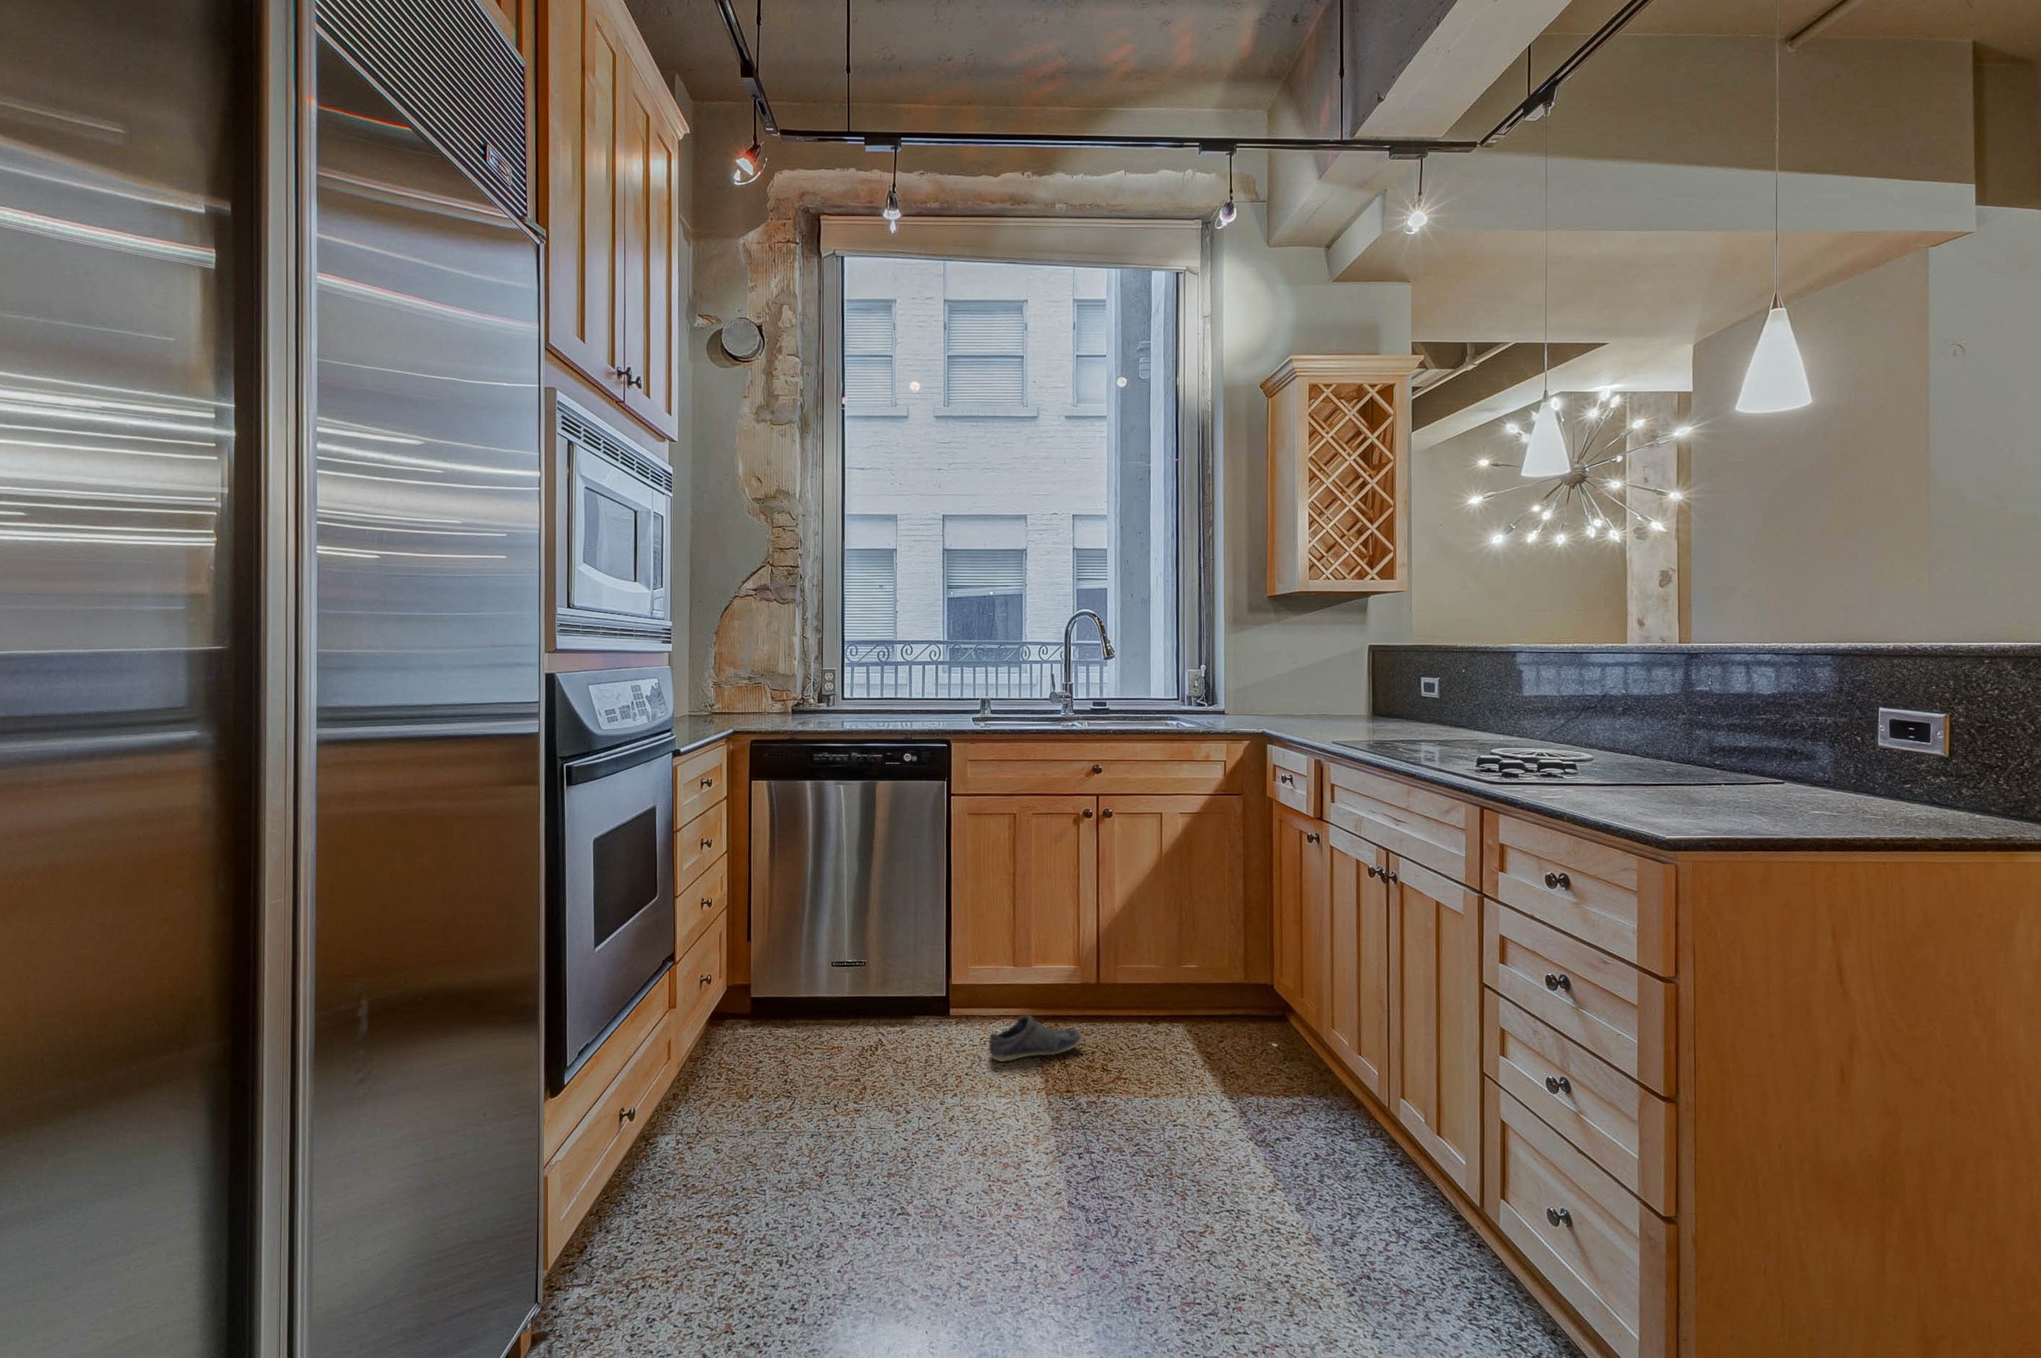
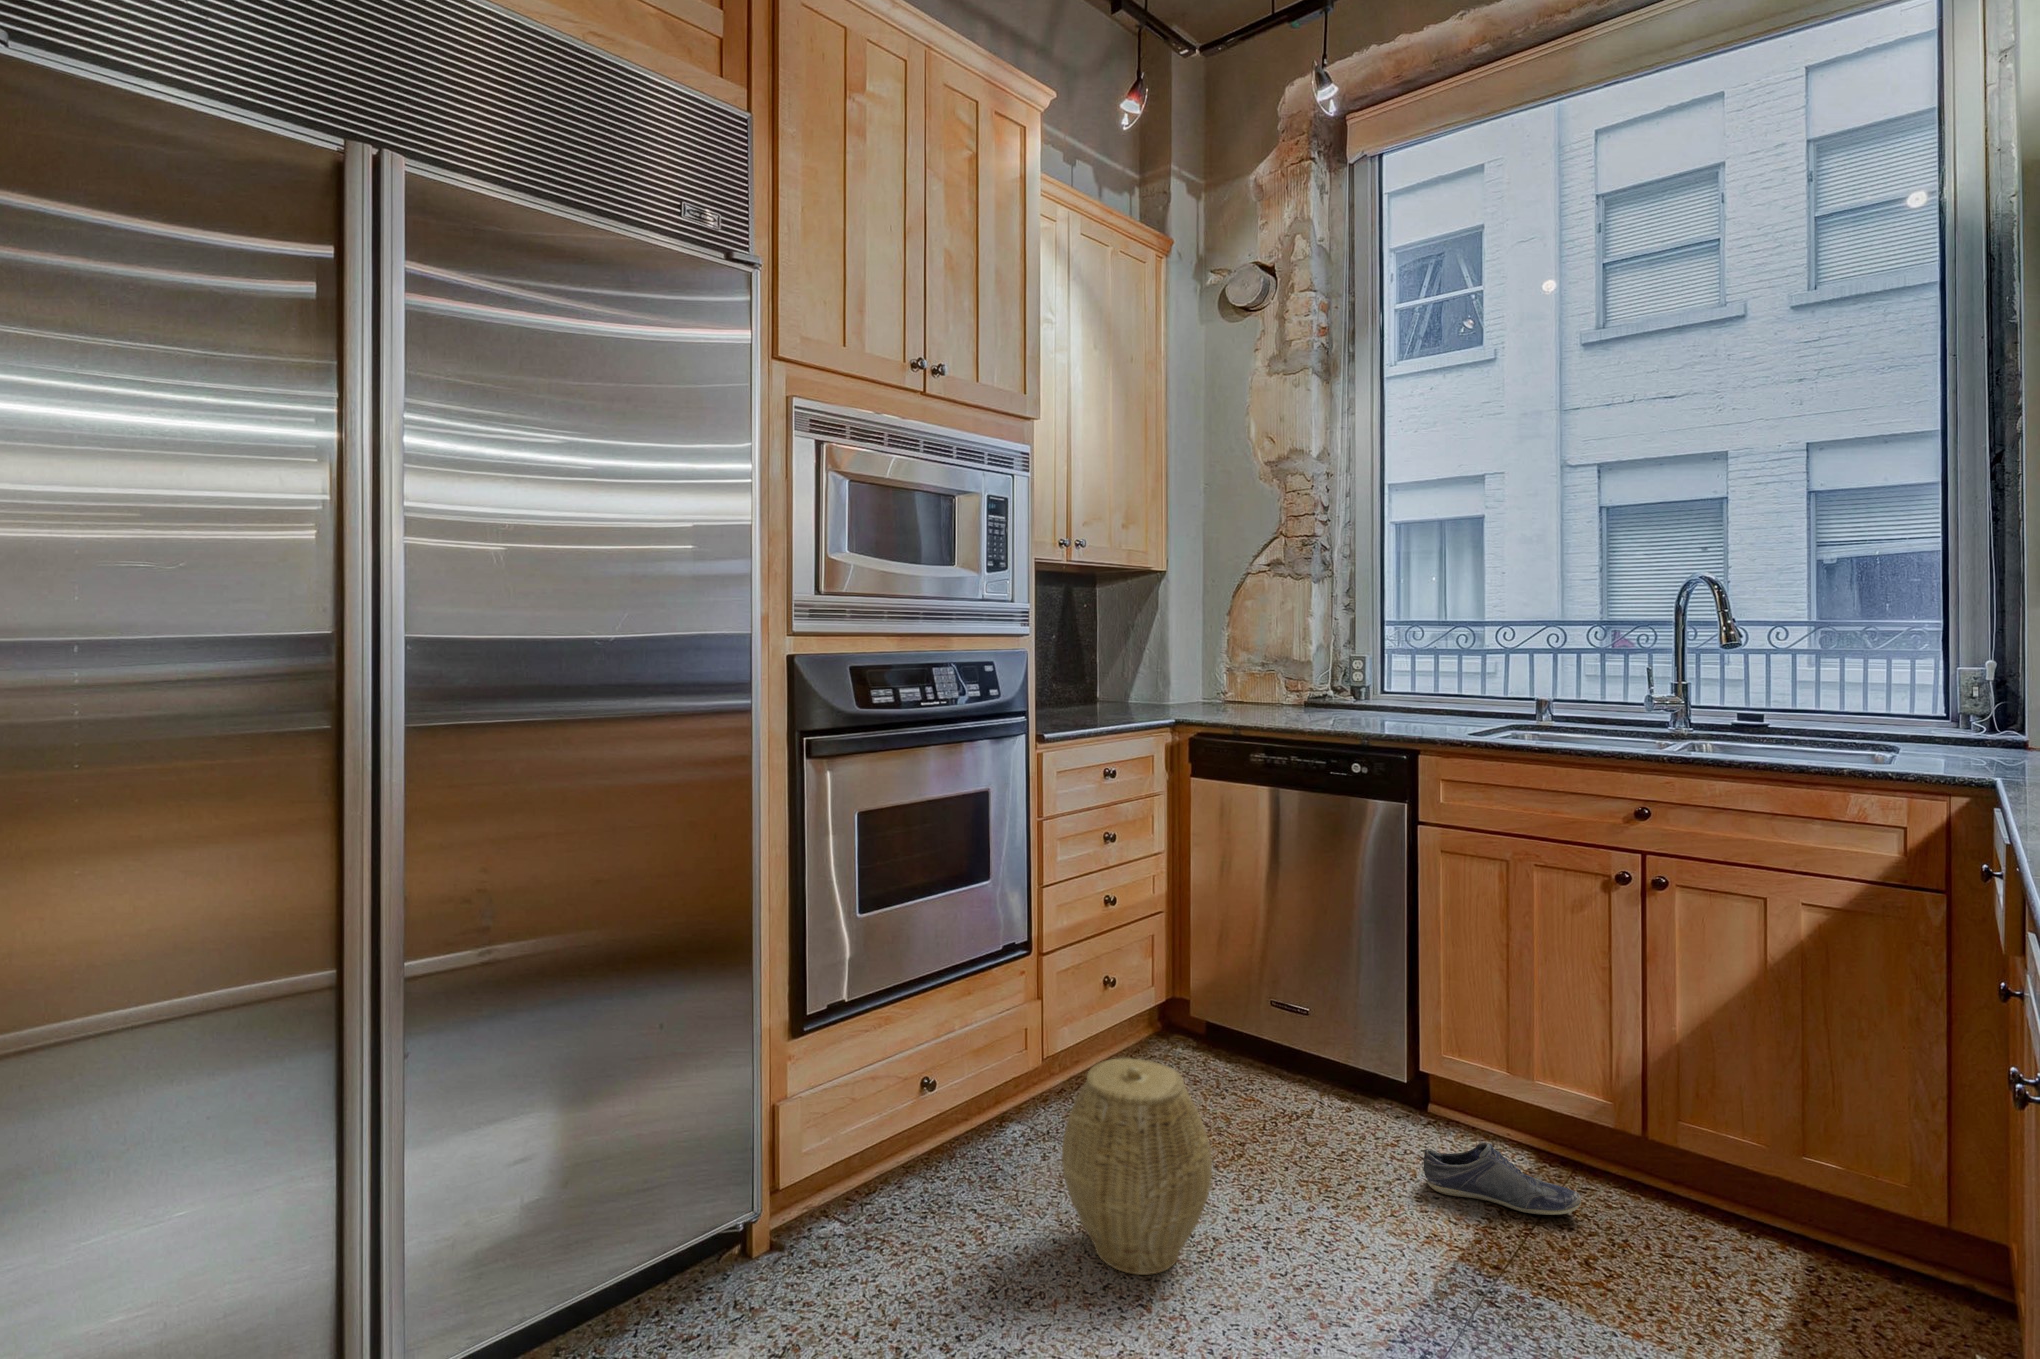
woven basket: none [794,1015,923,1201] -> present [1062,1058,1212,1275]

